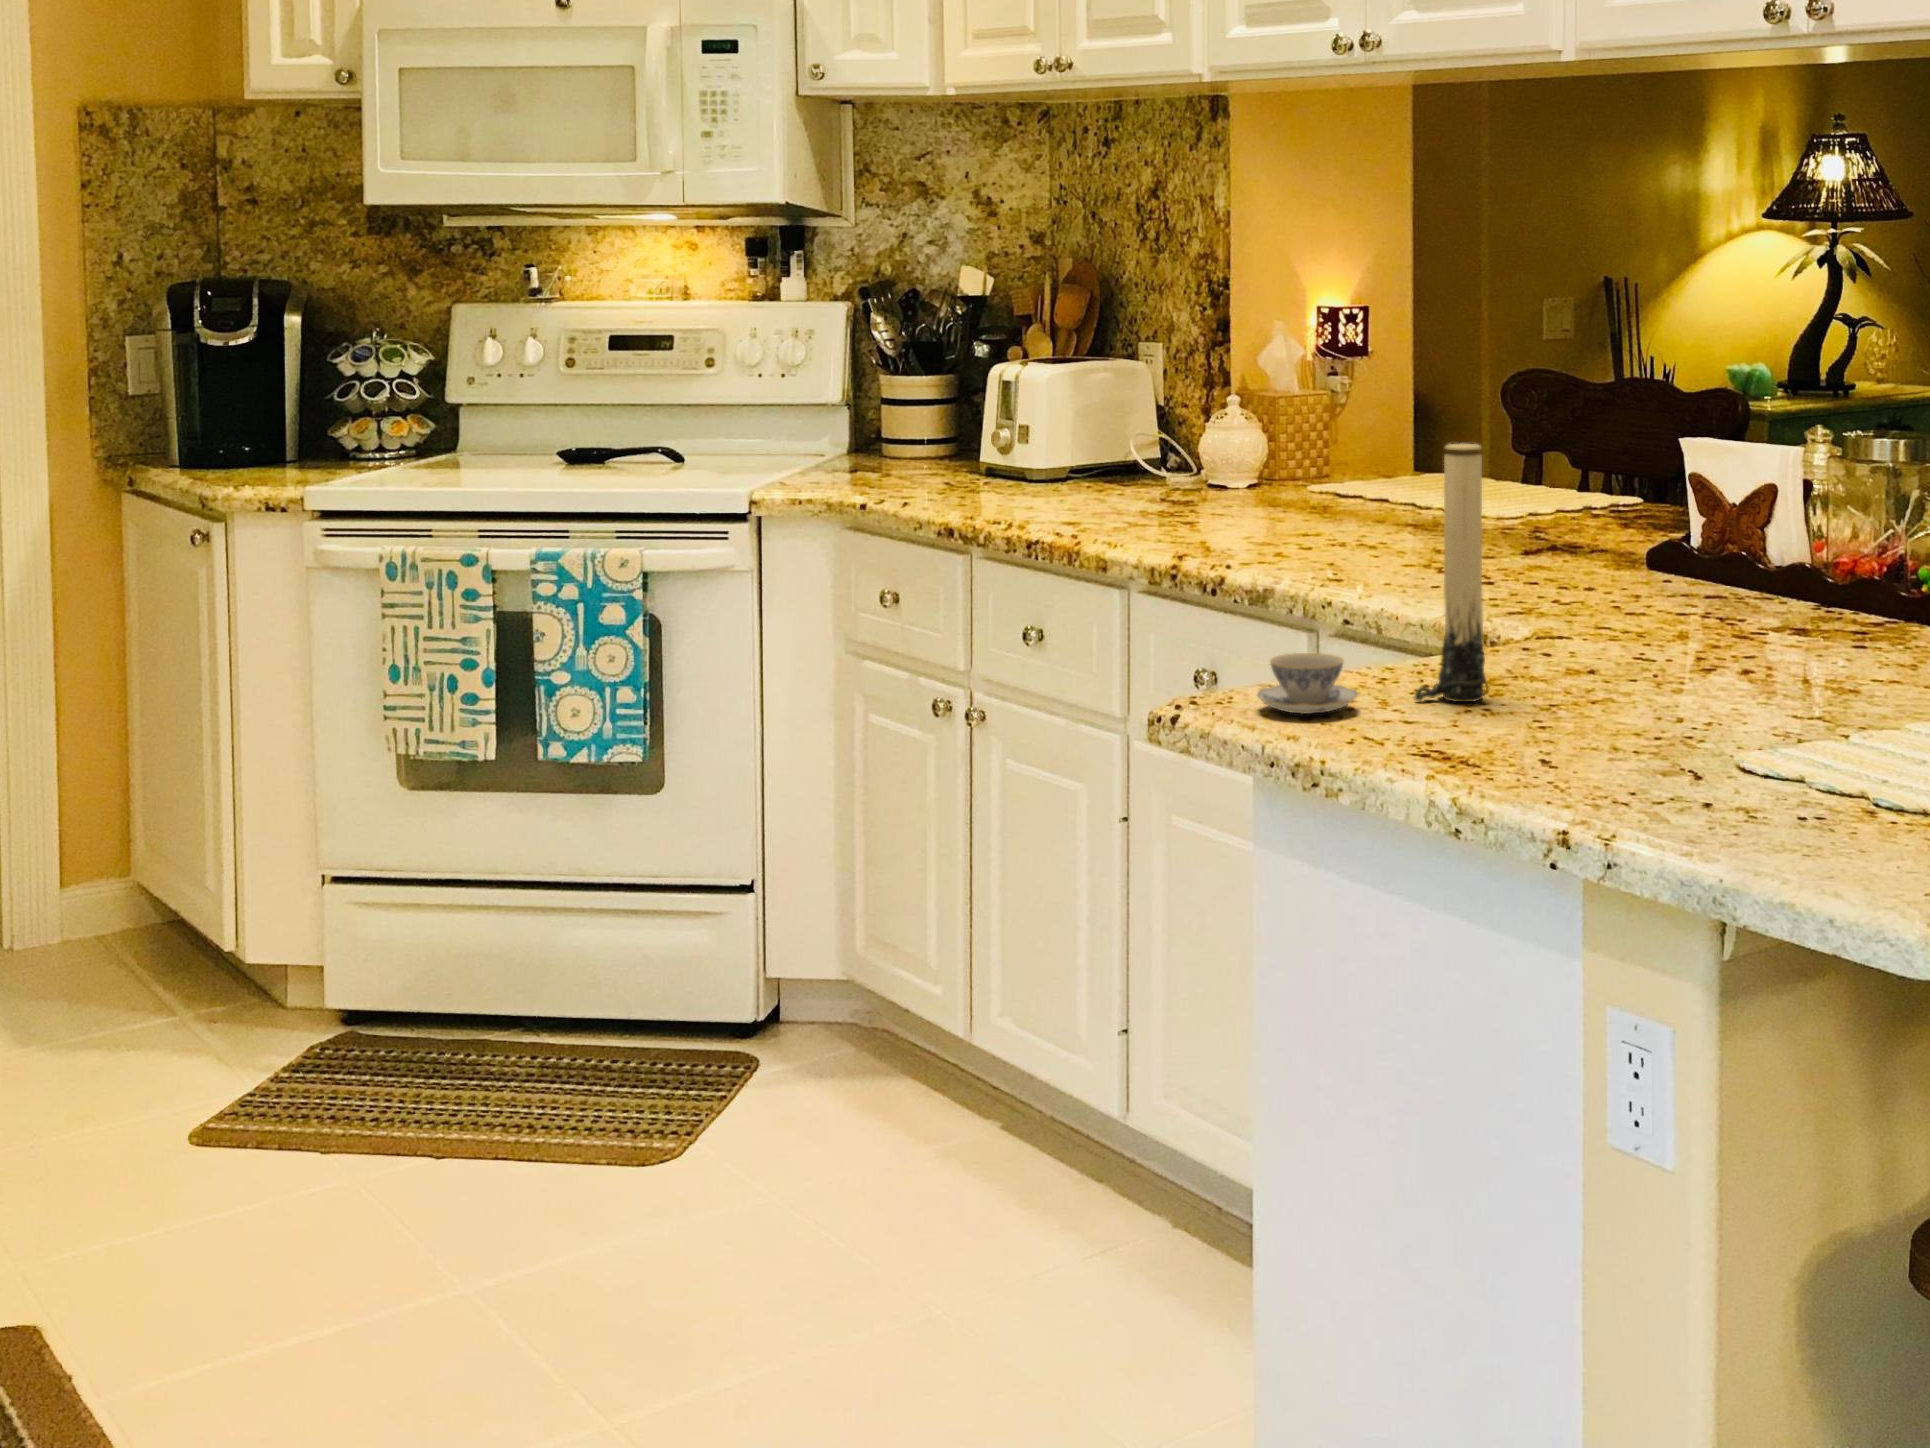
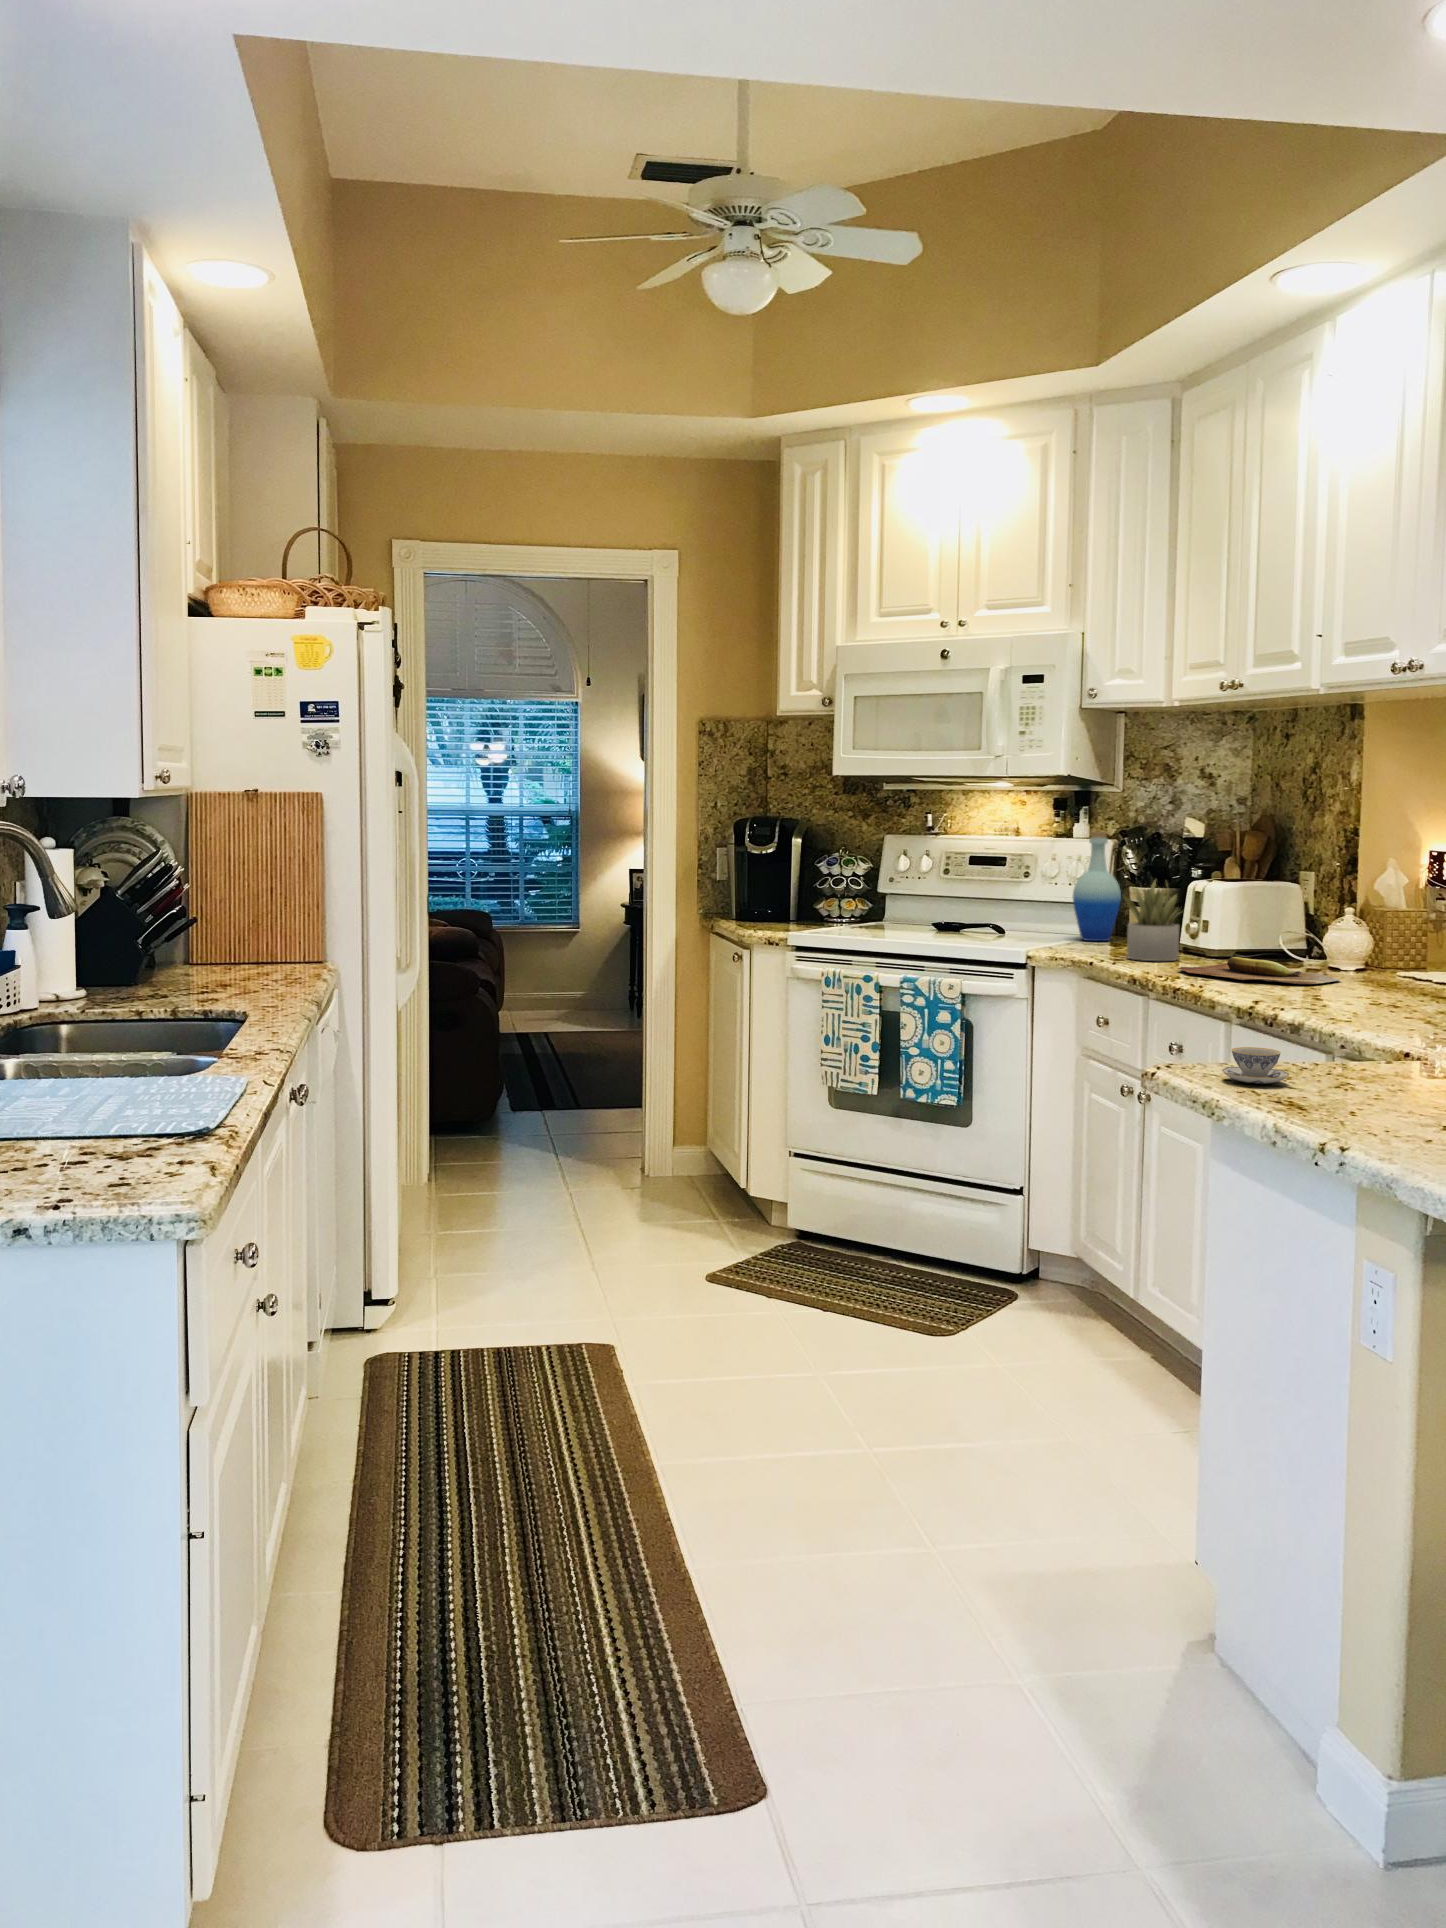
bottle: none [802,292,878,467] -> present [1073,831,1121,941]
succulent plant: none [903,367,1002,497] -> present [1123,881,1179,961]
candle: present [1415,444,1489,702] -> none [1332,922,1387,1089]
cutting board: none [1011,483,1252,520] -> present [1178,957,1340,984]

